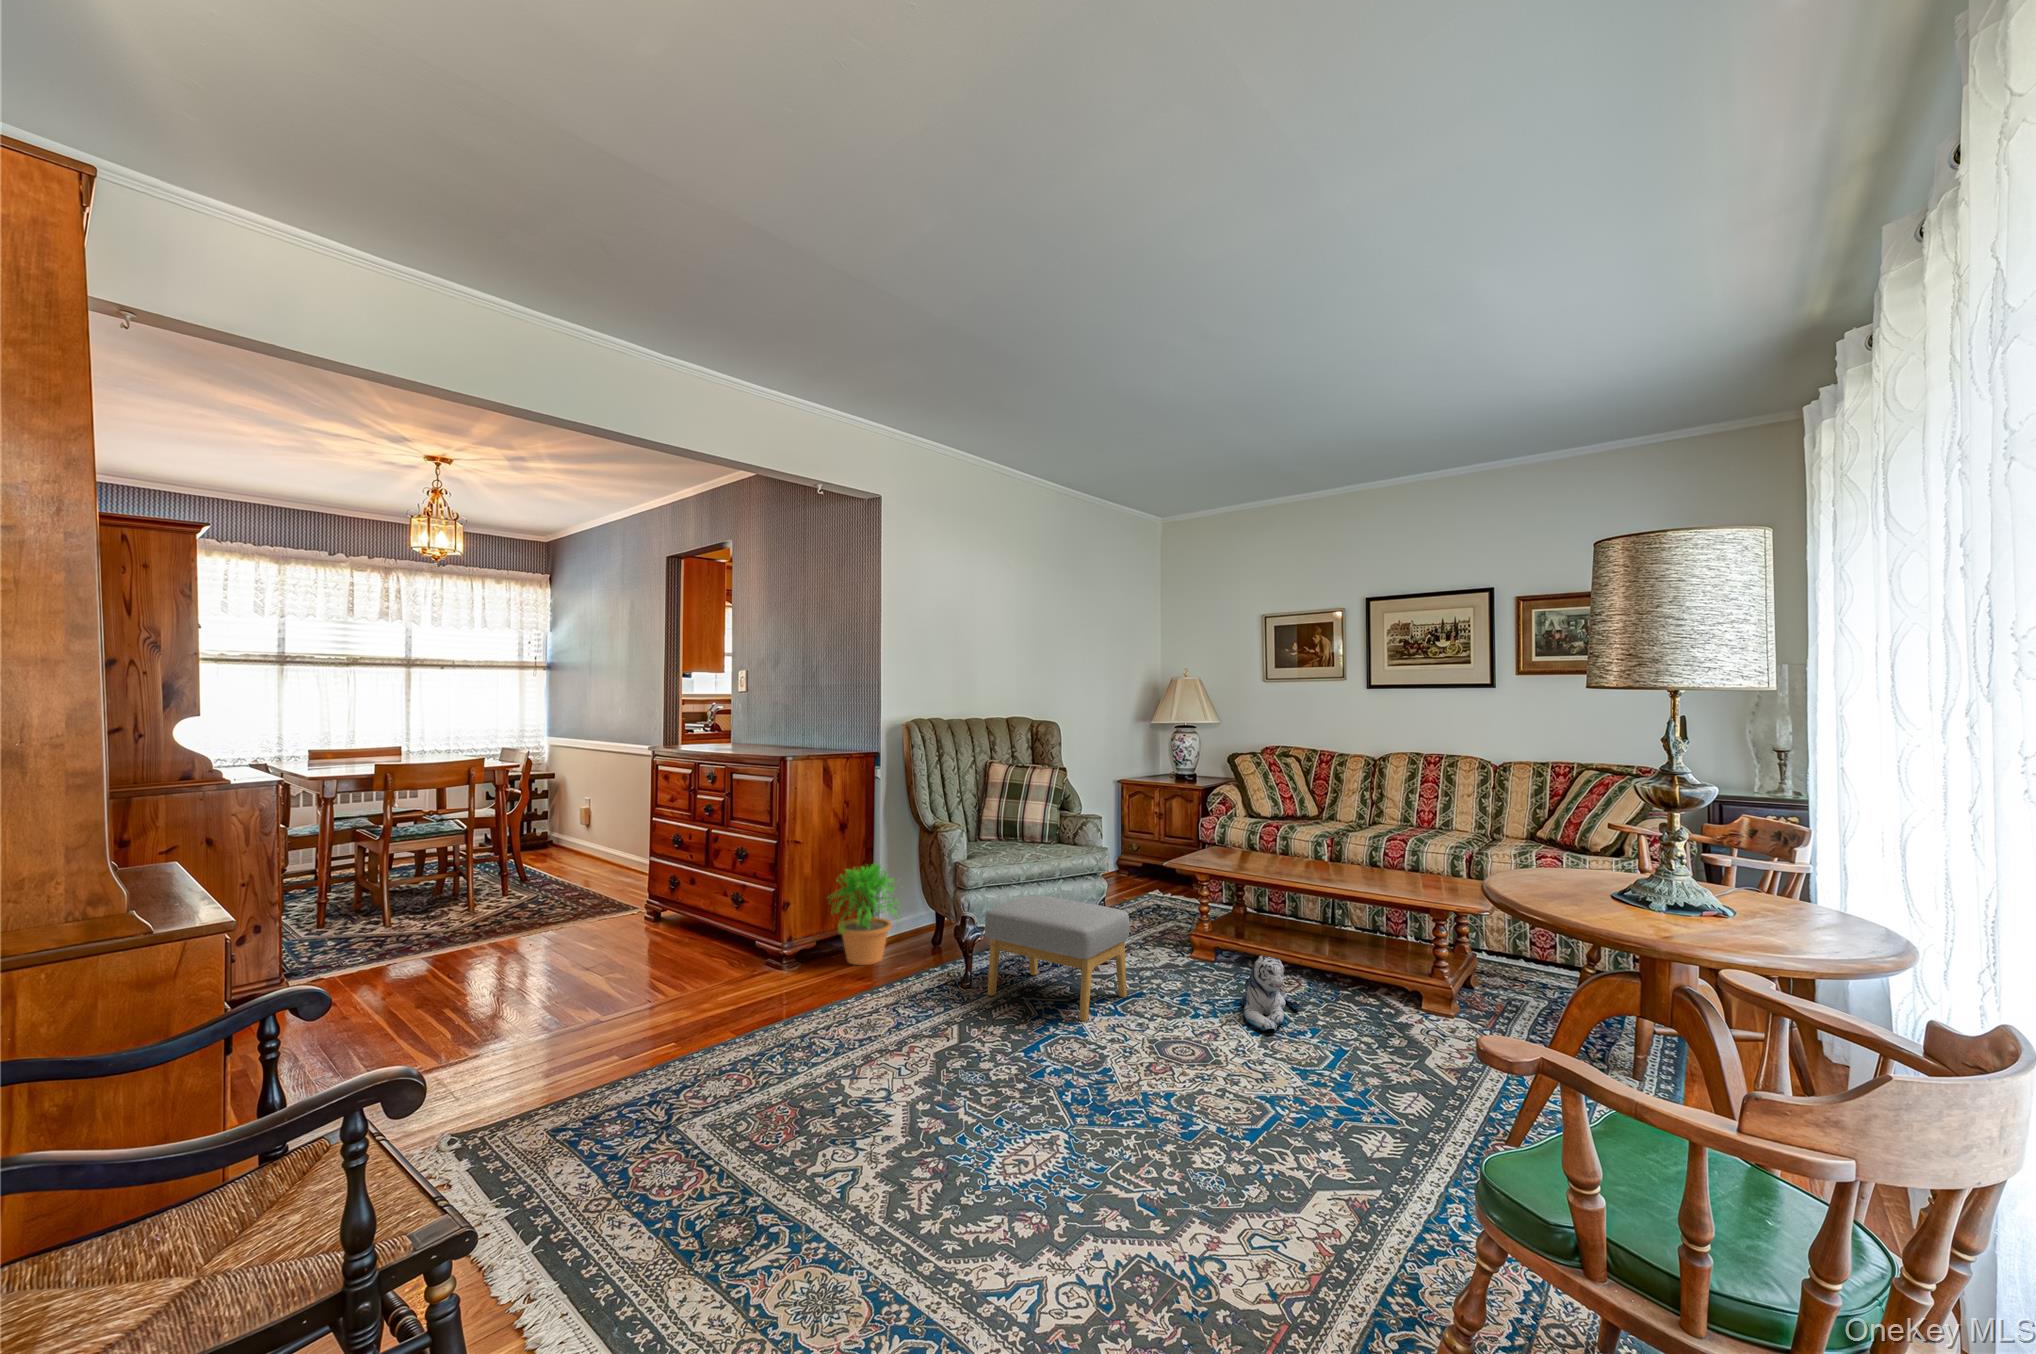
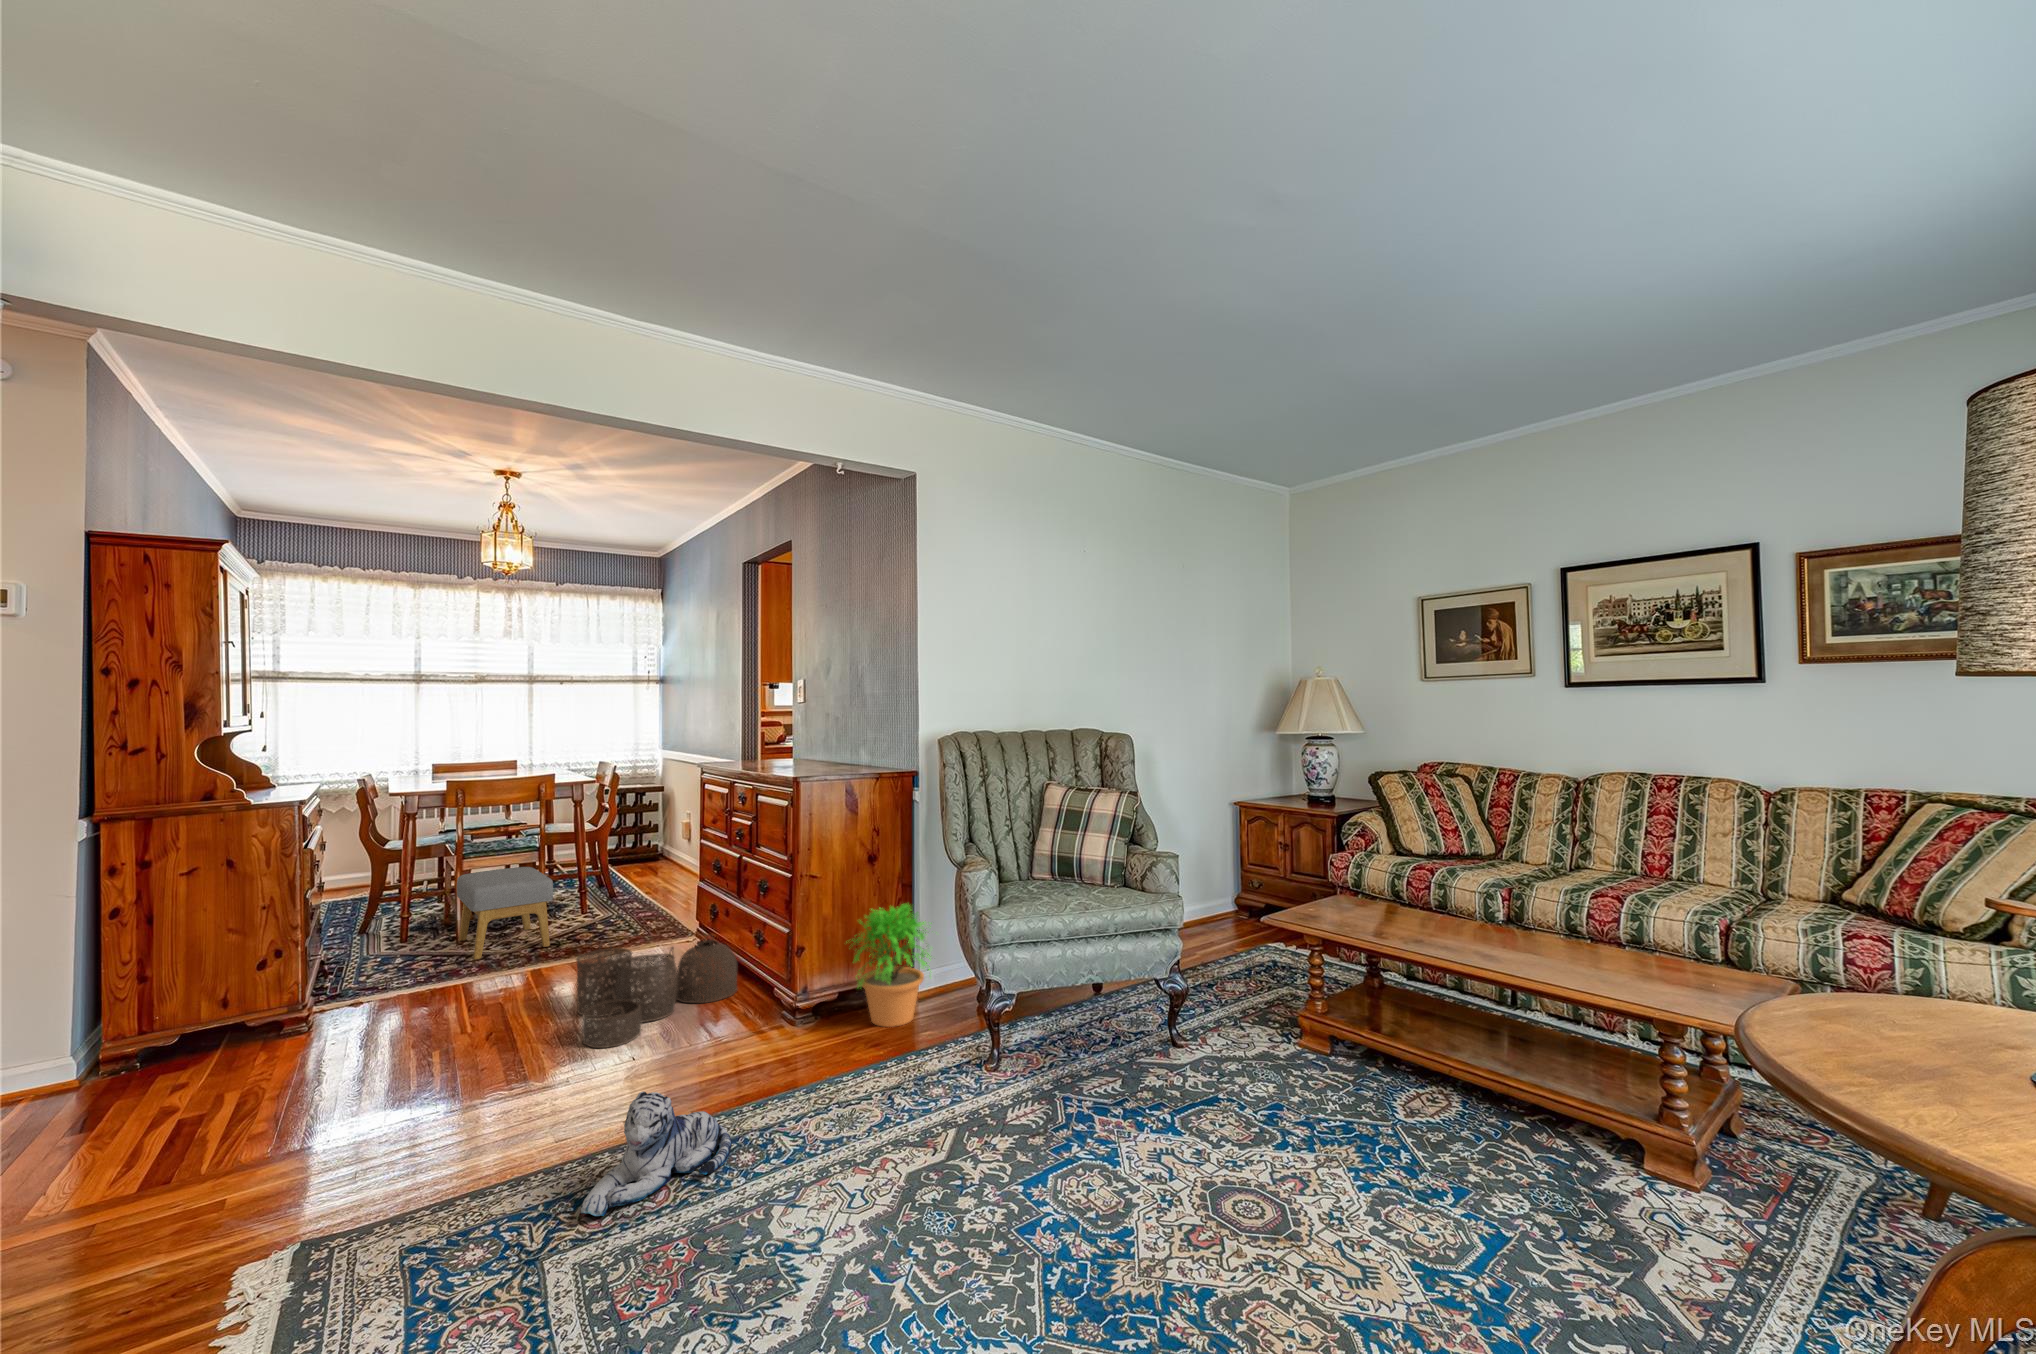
footstool: present [985,895,1129,1021] -> present [457,867,553,959]
woven basket: none [569,899,712,996] -> present [576,935,737,1048]
plush toy: present [1240,956,1300,1031] -> present [581,1091,732,1216]

